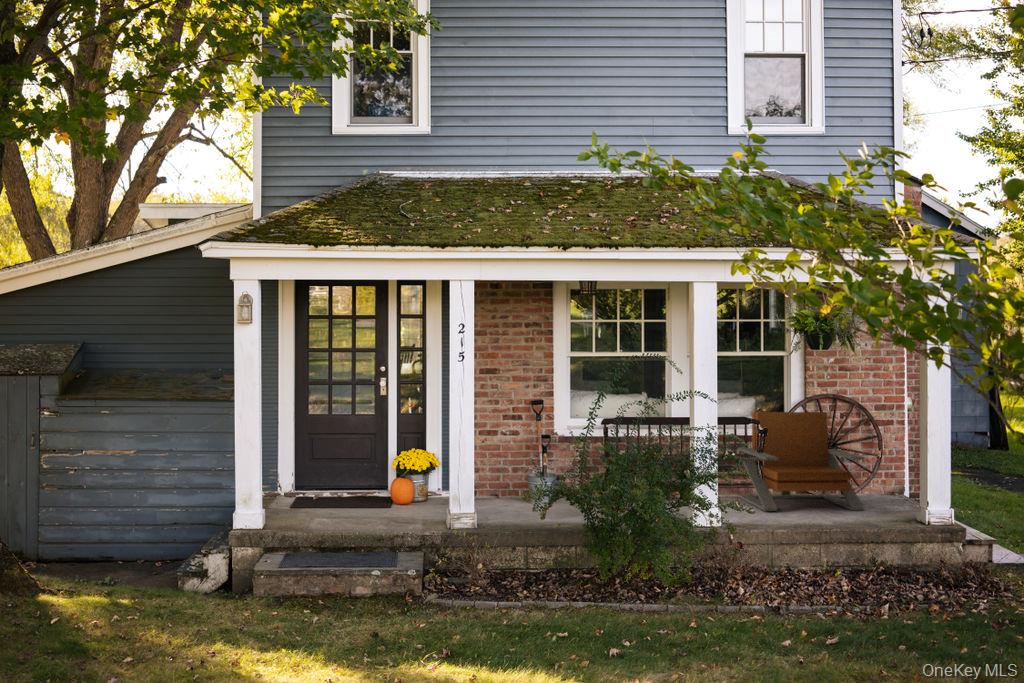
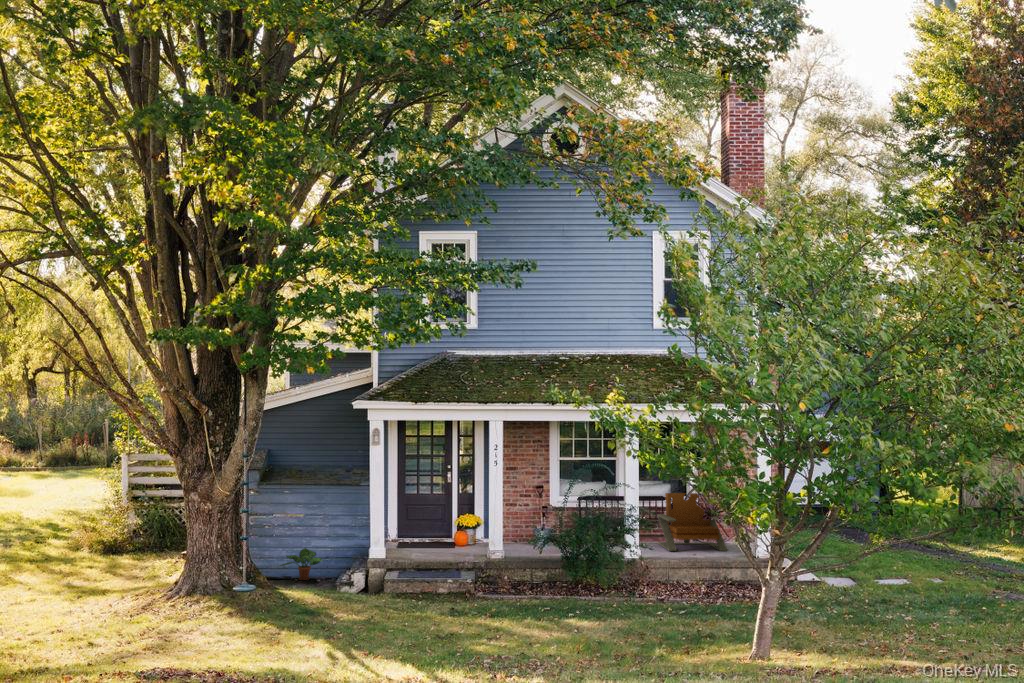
potted plant: none [64,510,153,567] -> present [280,548,323,580]

